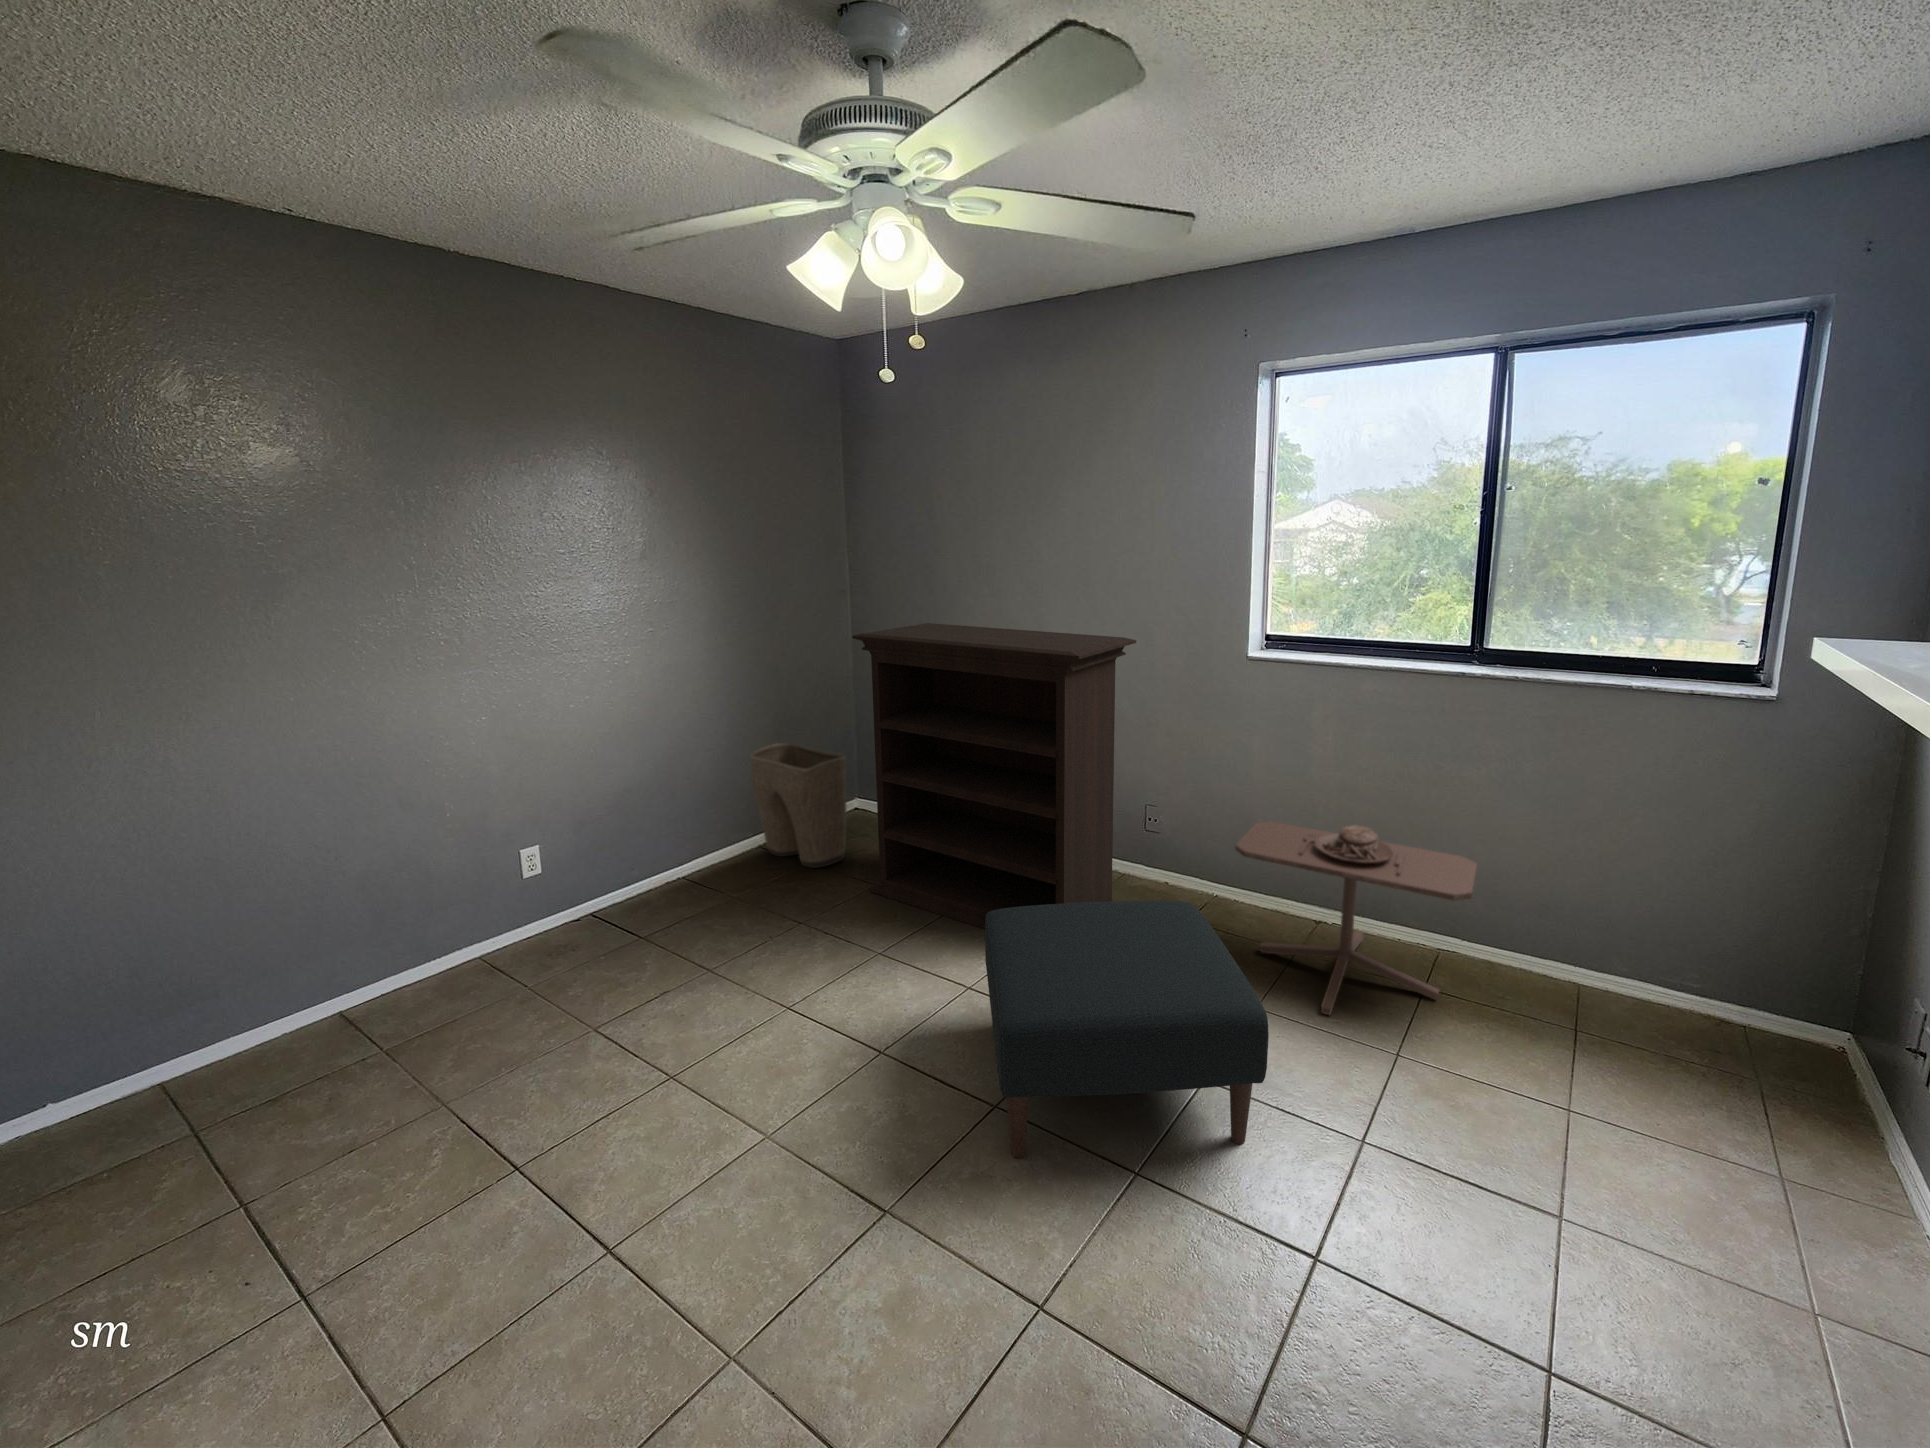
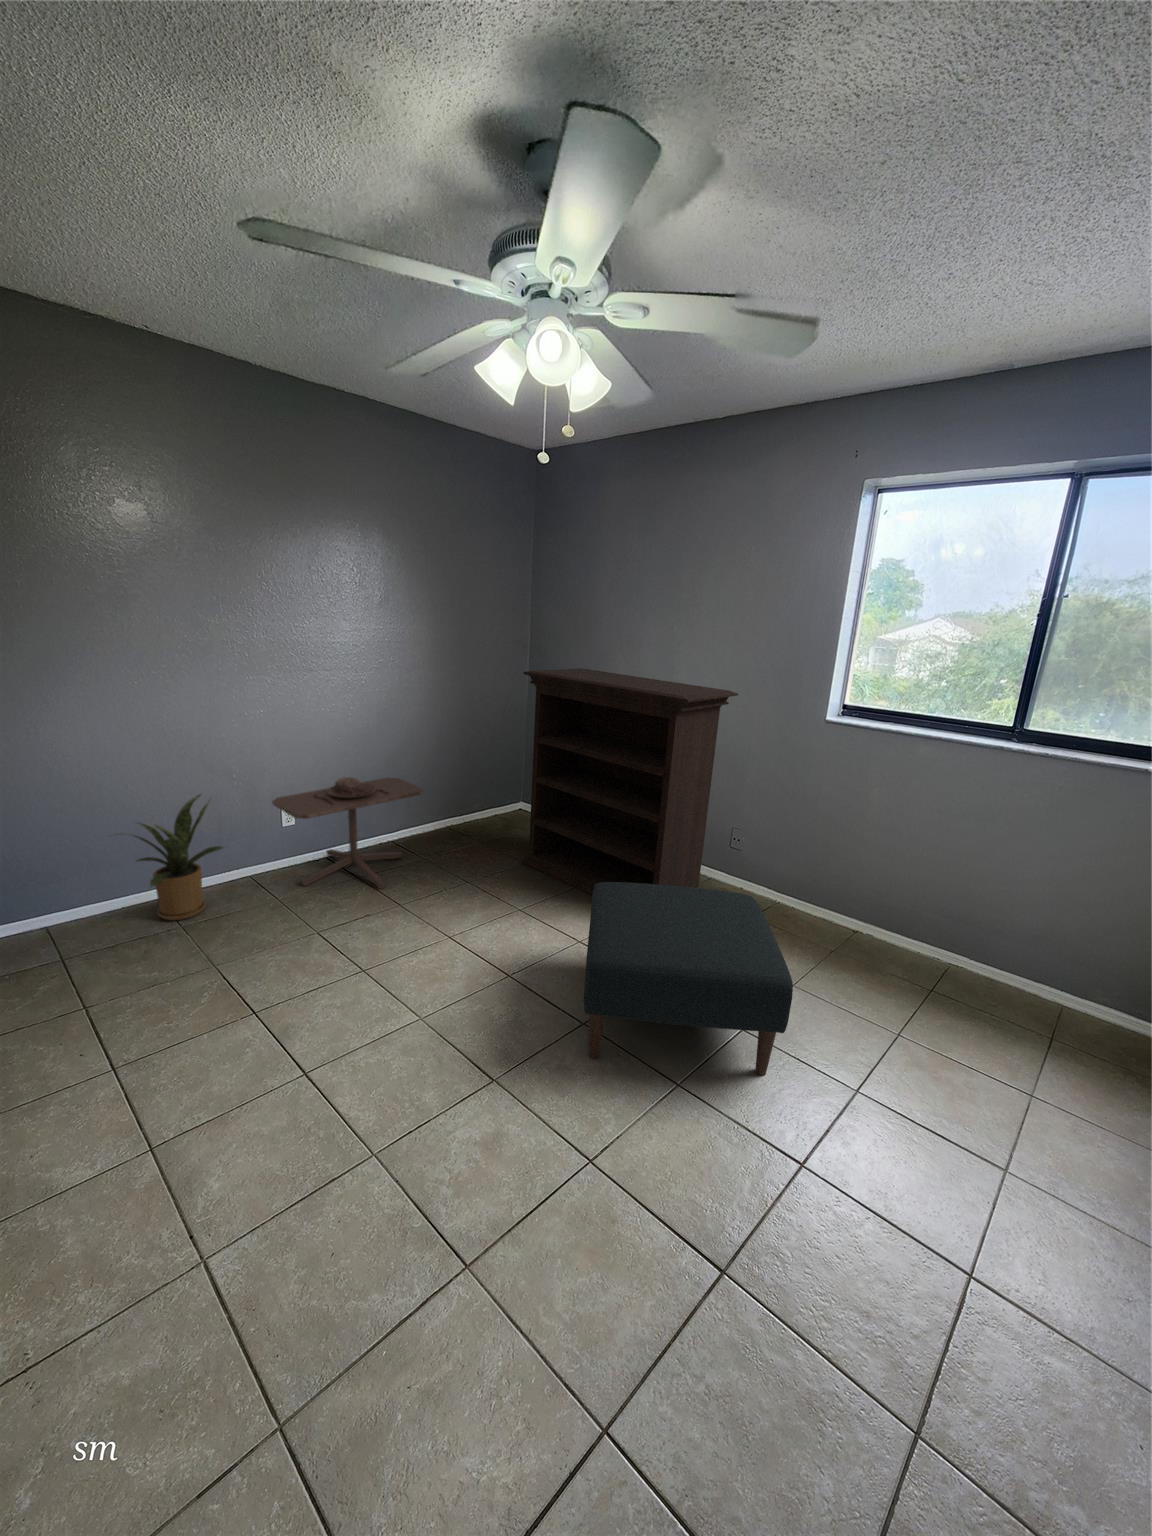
laundry basket: present [751,743,846,868] -> none [445,749,514,841]
side table: present [1235,821,1477,1015] -> present [272,777,423,889]
house plant: none [260,852,448,1049] -> present [135,795,223,920]

